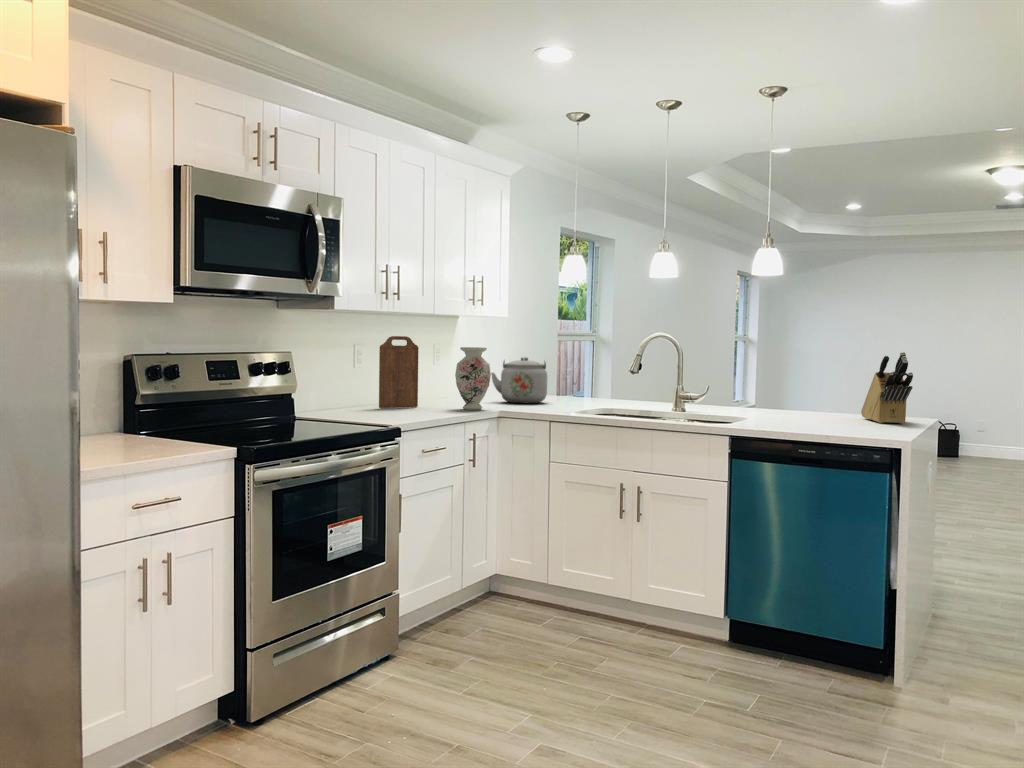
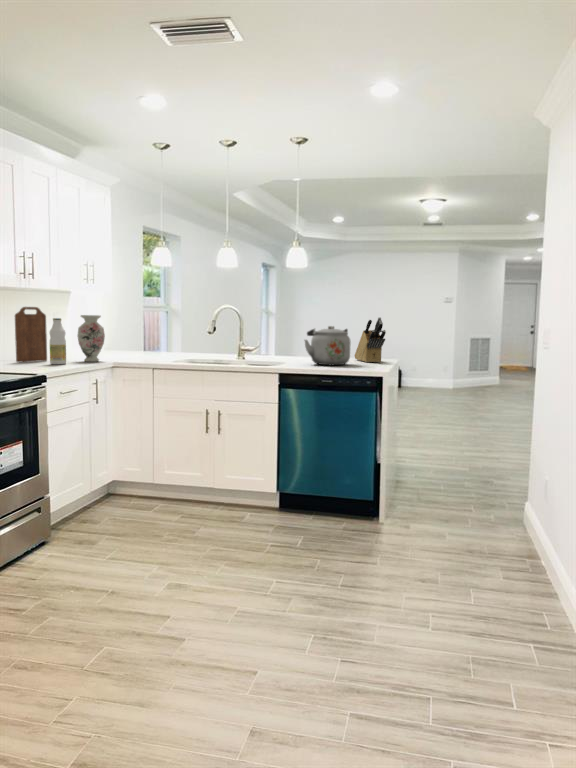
bottle: none [418,351,438,412] -> present [50,318,66,364]
kettle: present [491,357,547,403] -> present [304,326,351,365]

